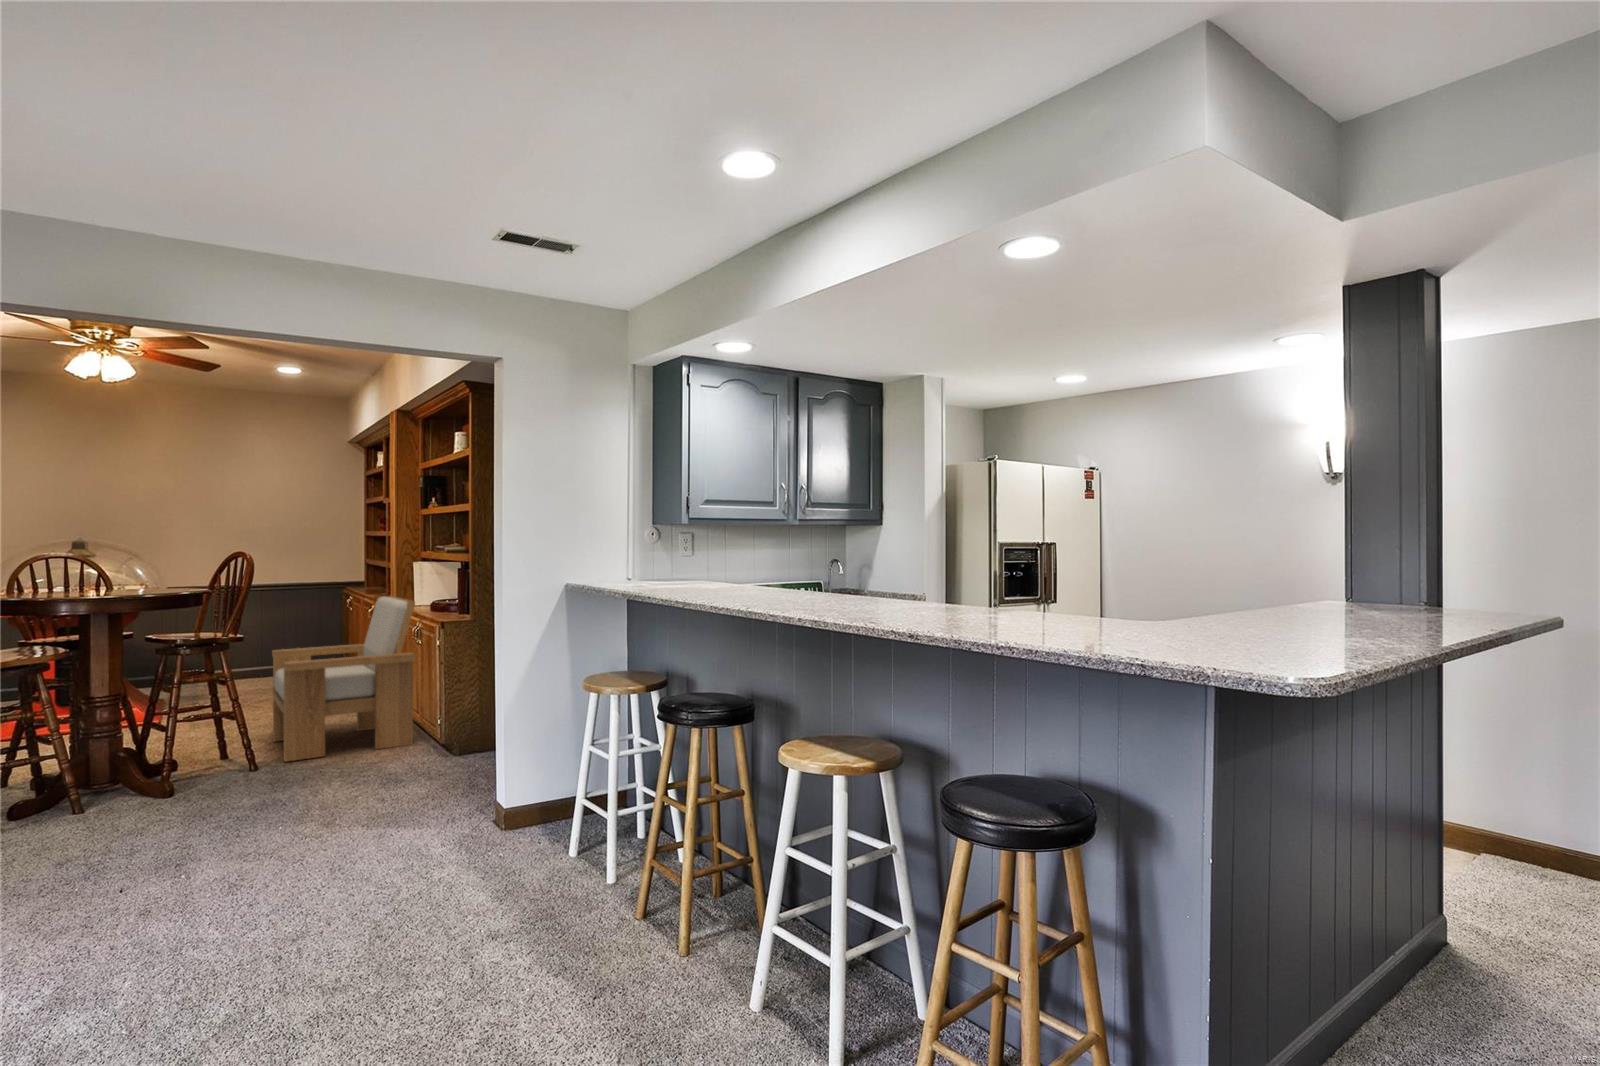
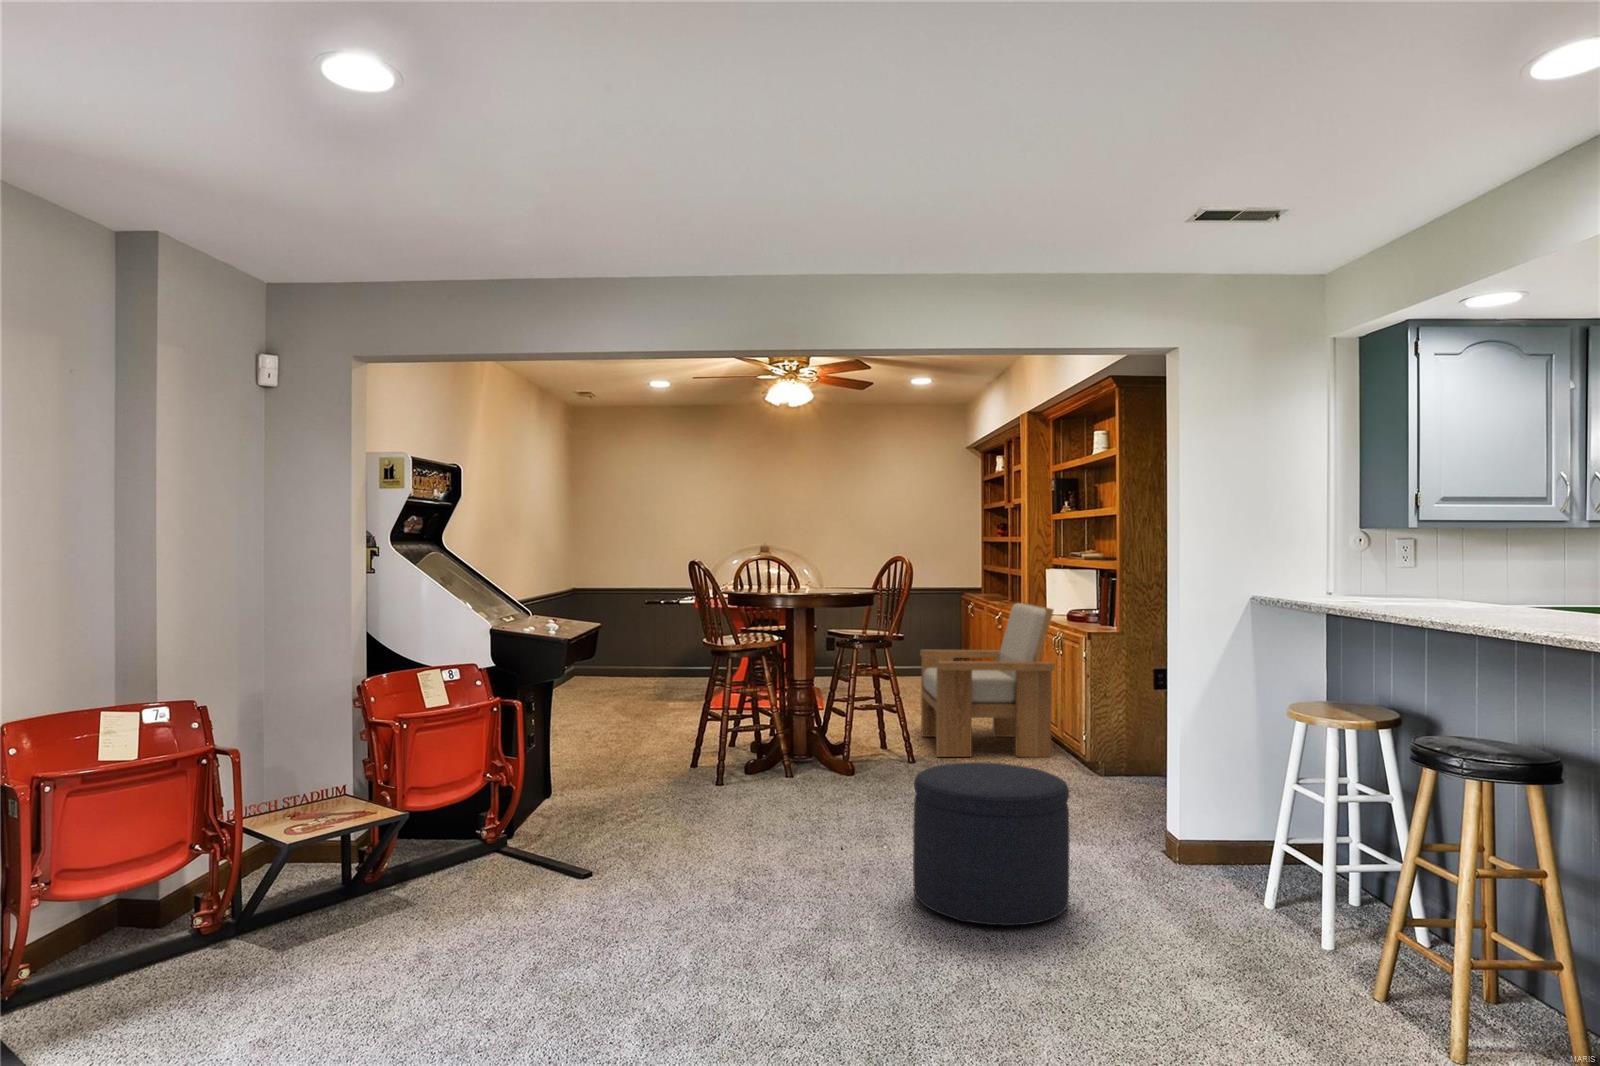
ottoman: none [201,767,383,944] -> present [913,762,1069,925]

